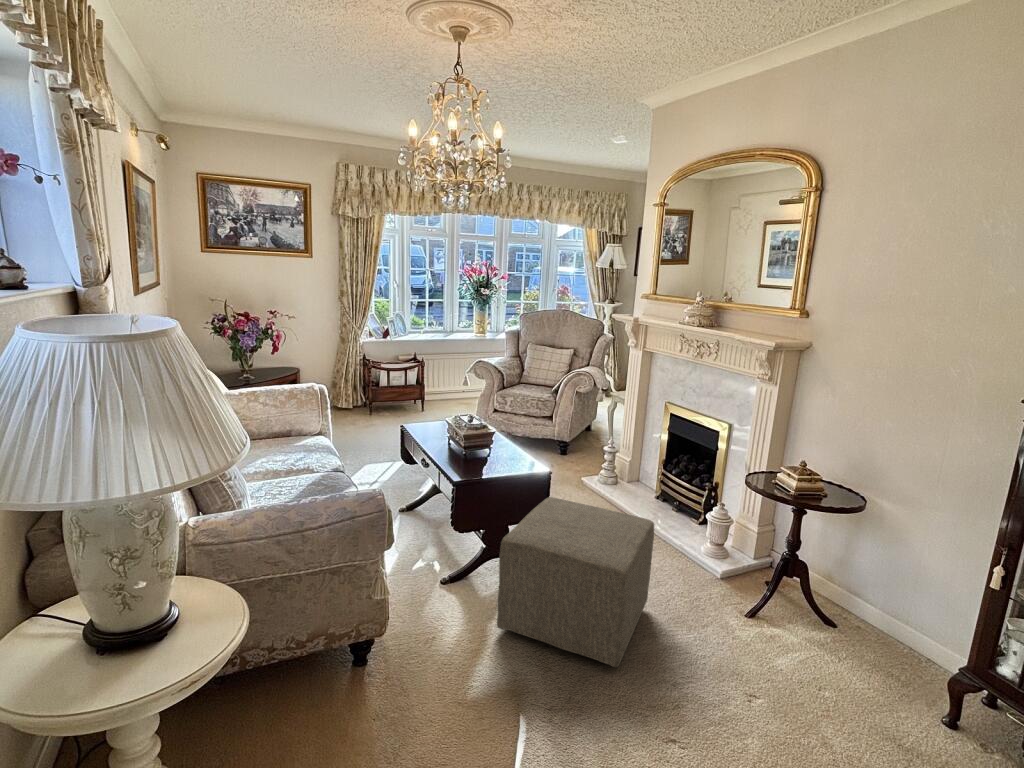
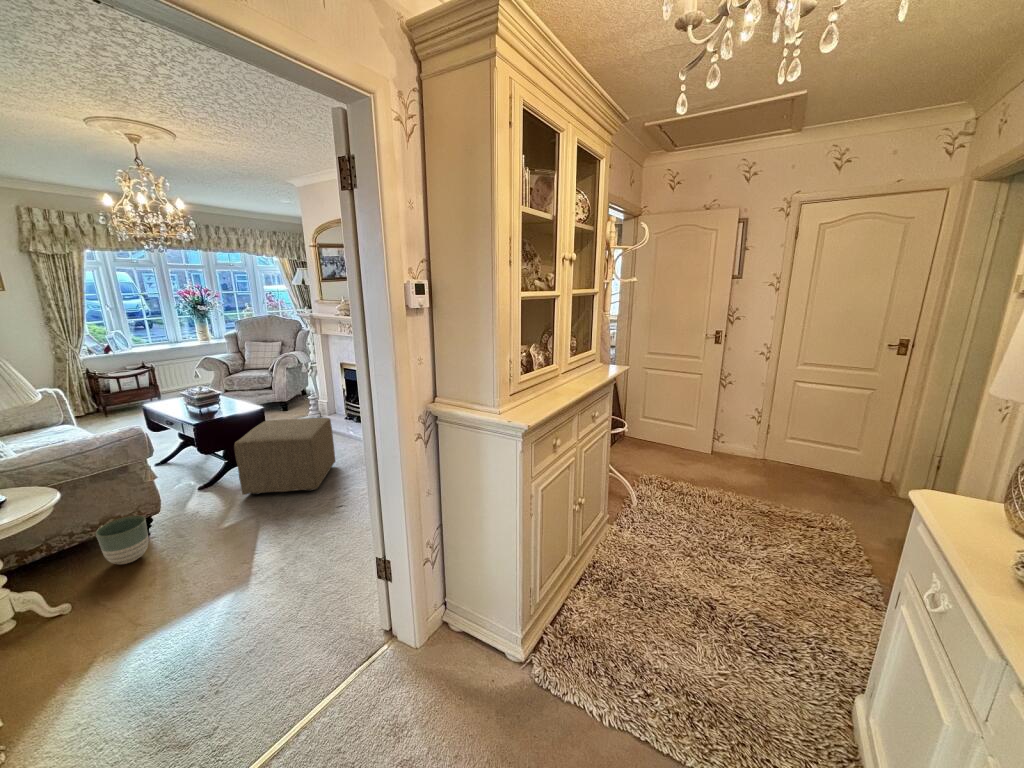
planter: none [297,639,361,724] -> present [96,516,149,564]

